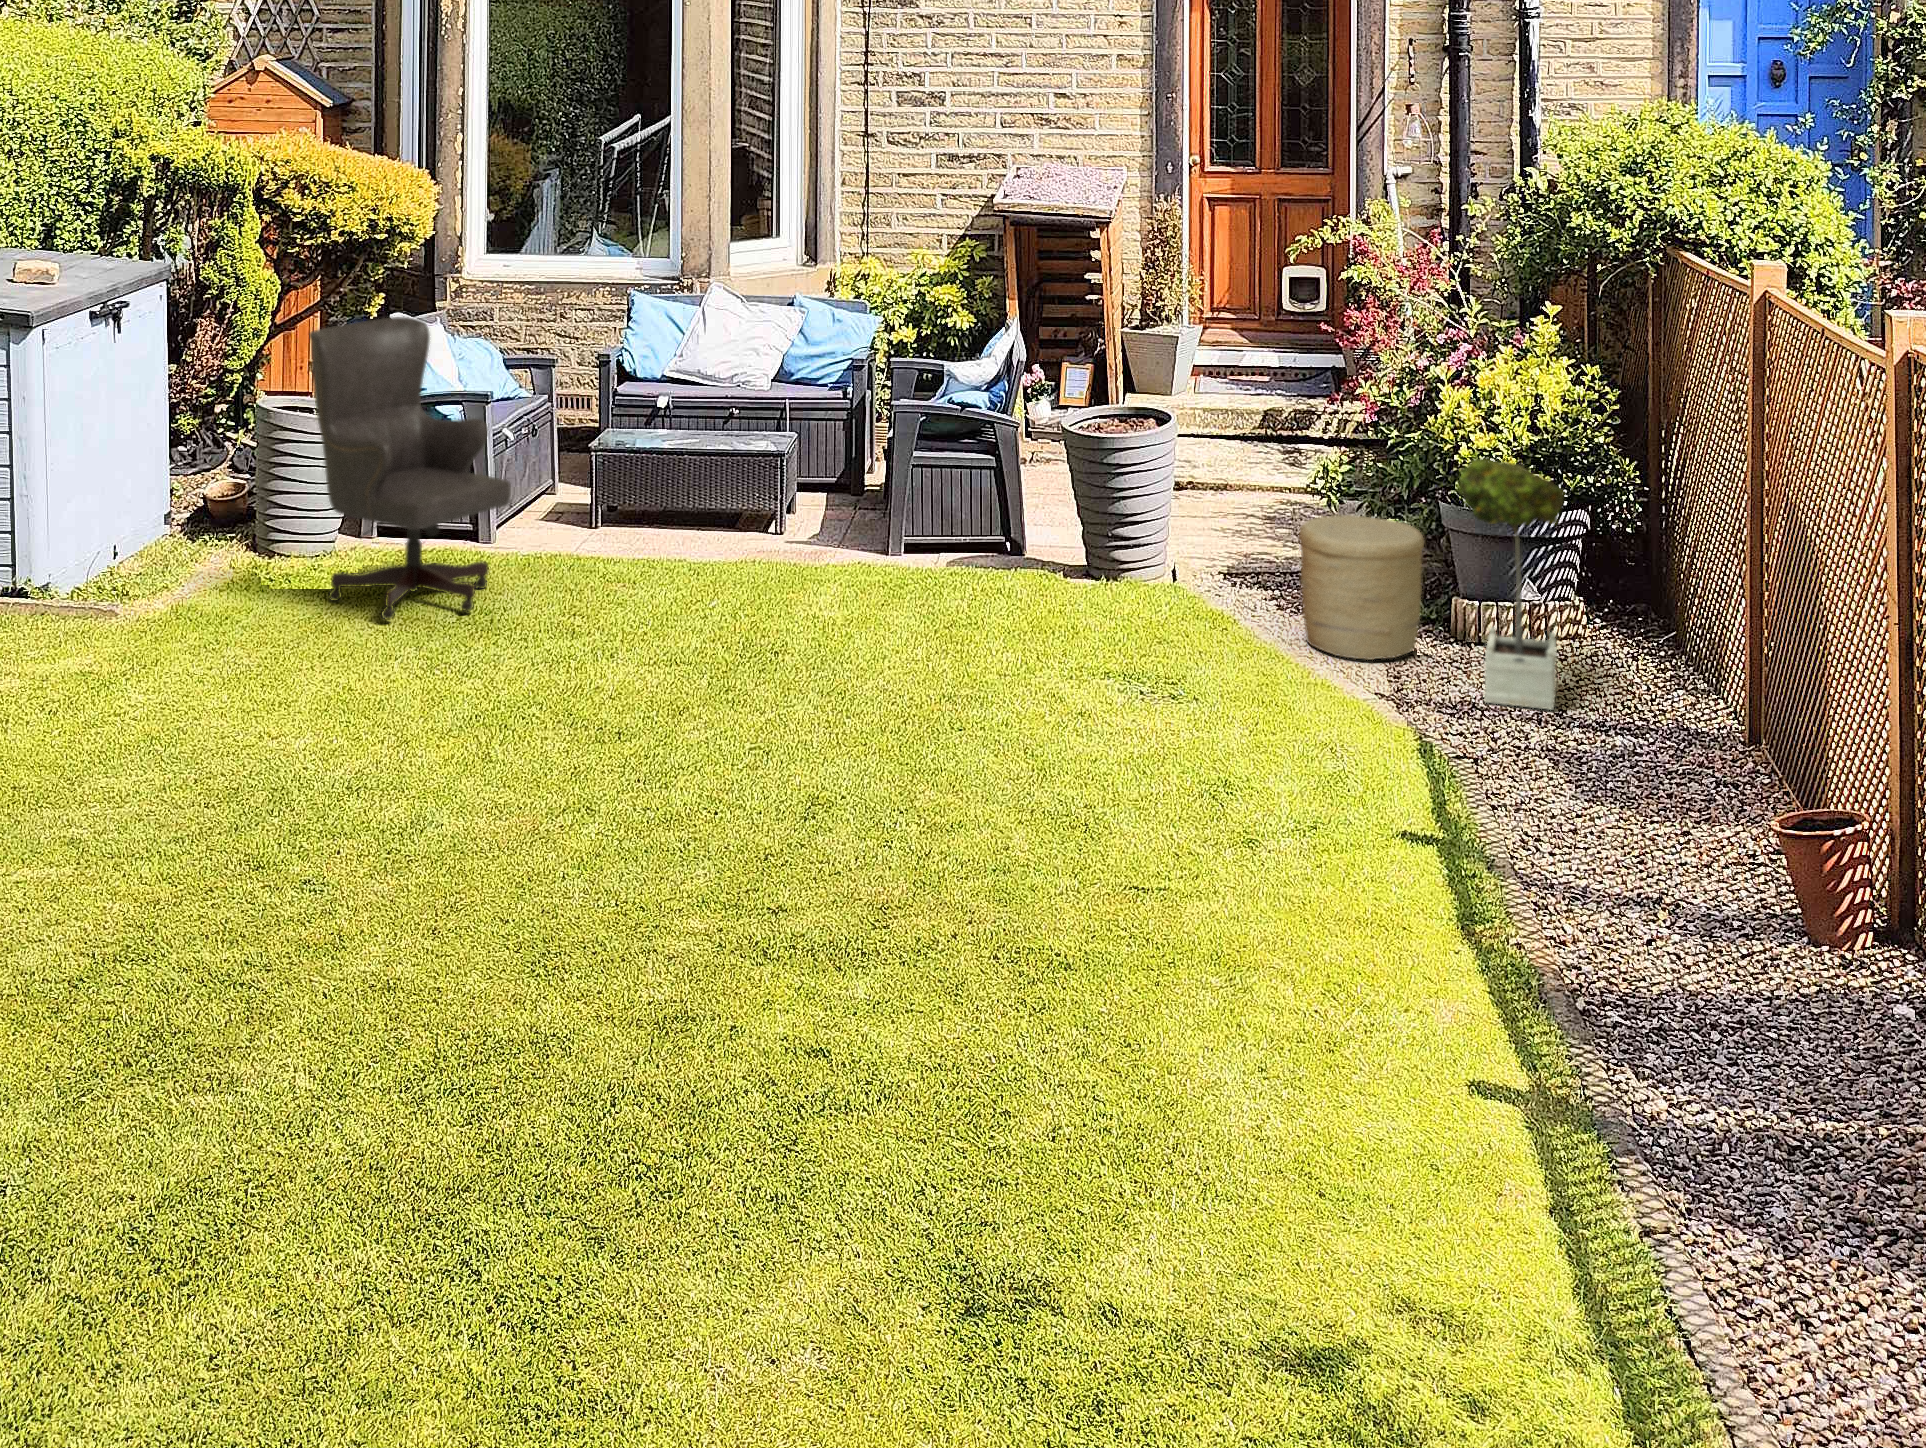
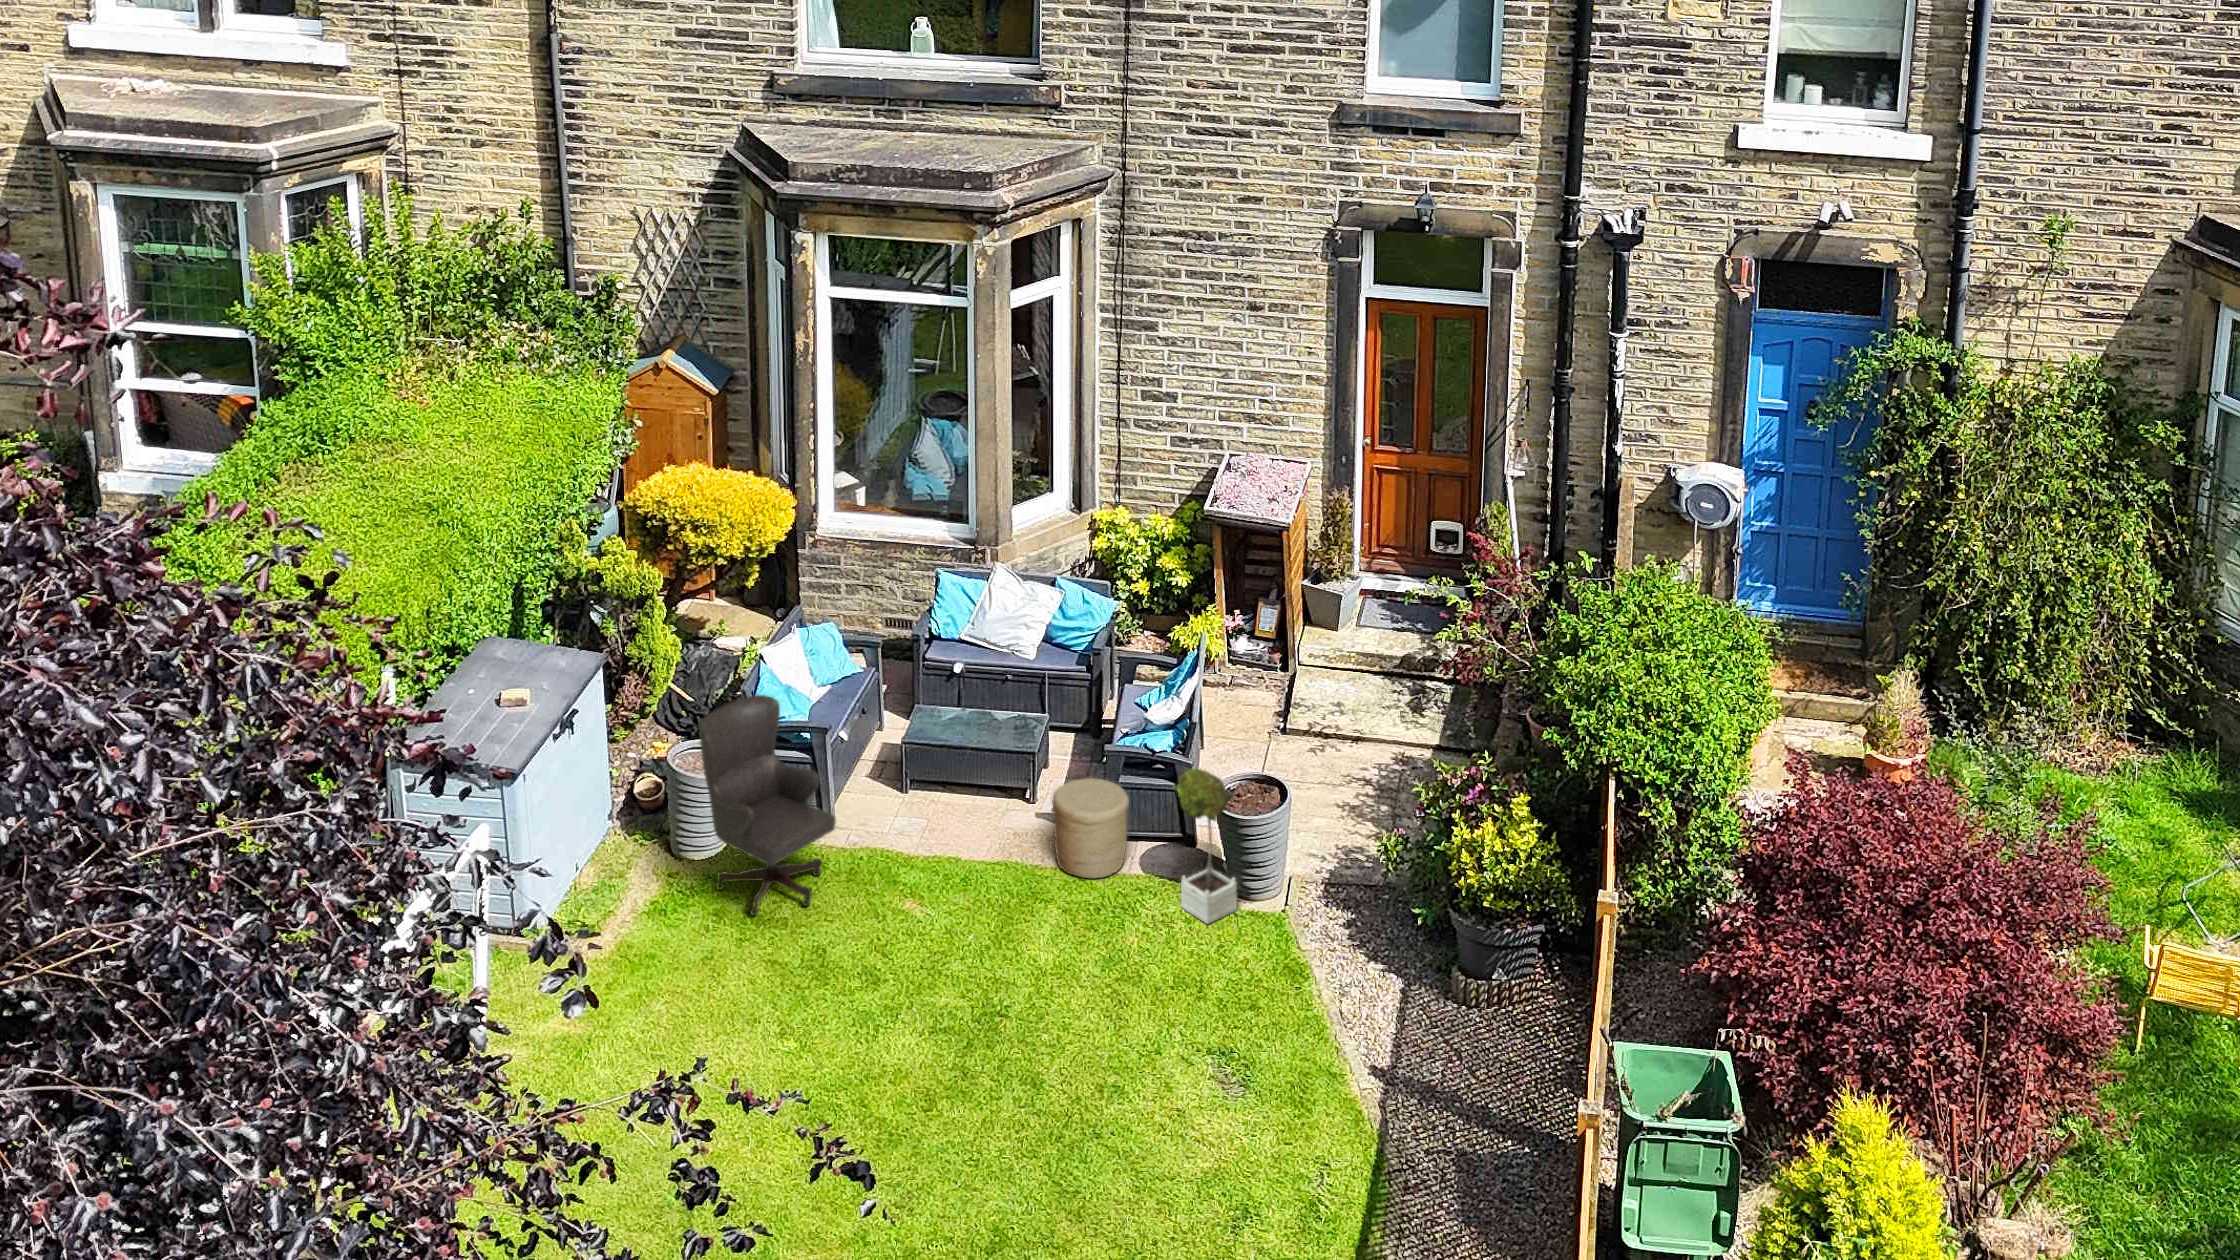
potted tree: present [1458,459,1565,709] -> present [1176,769,1237,924]
woven basket: present [1299,515,1424,660] -> present [1052,778,1129,878]

